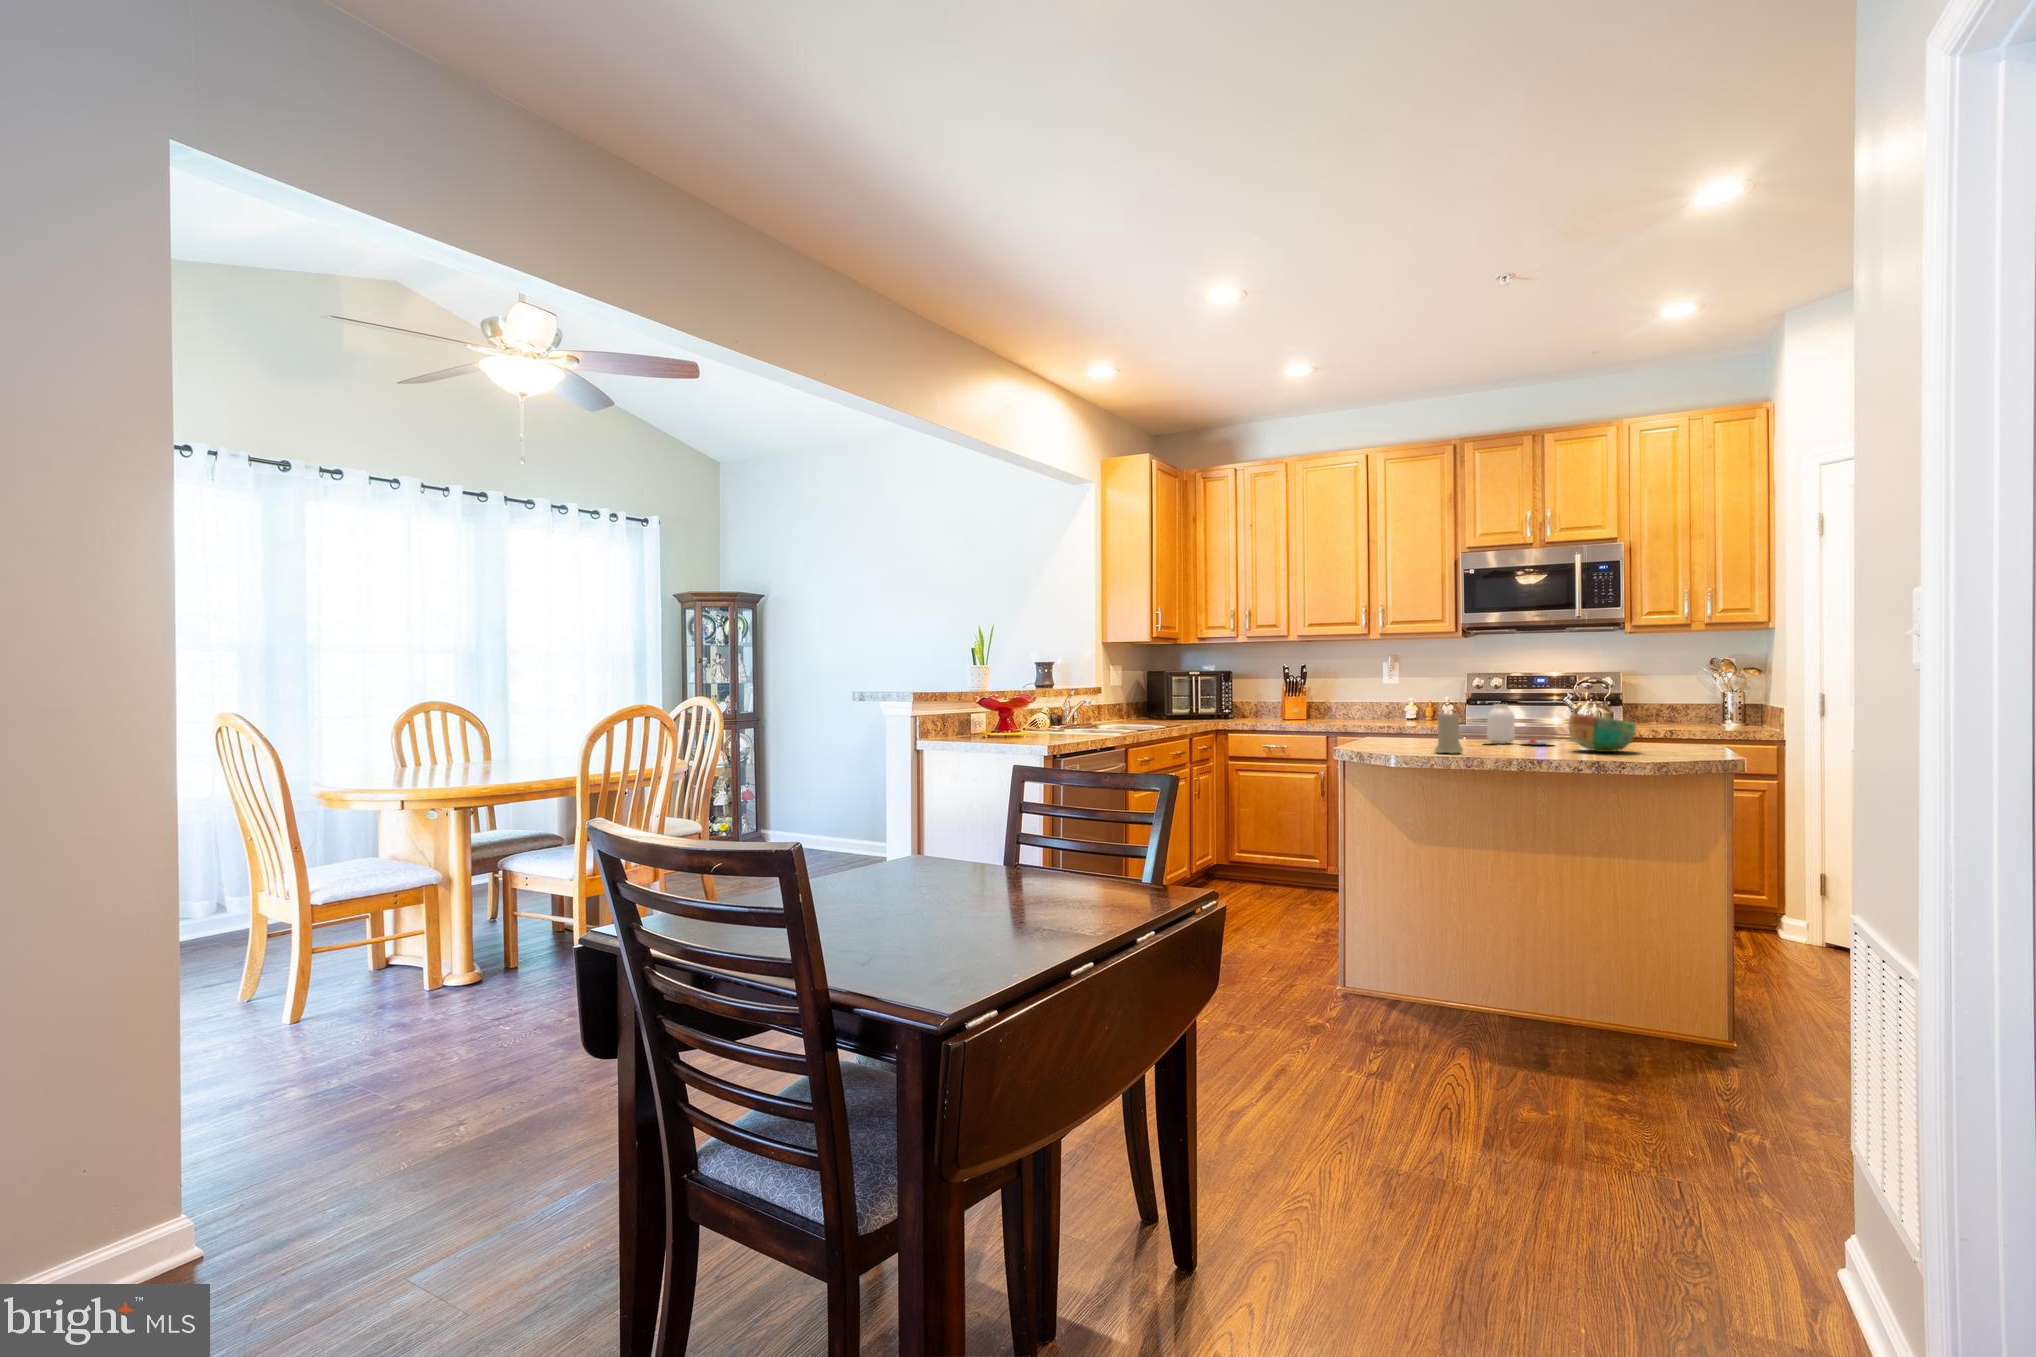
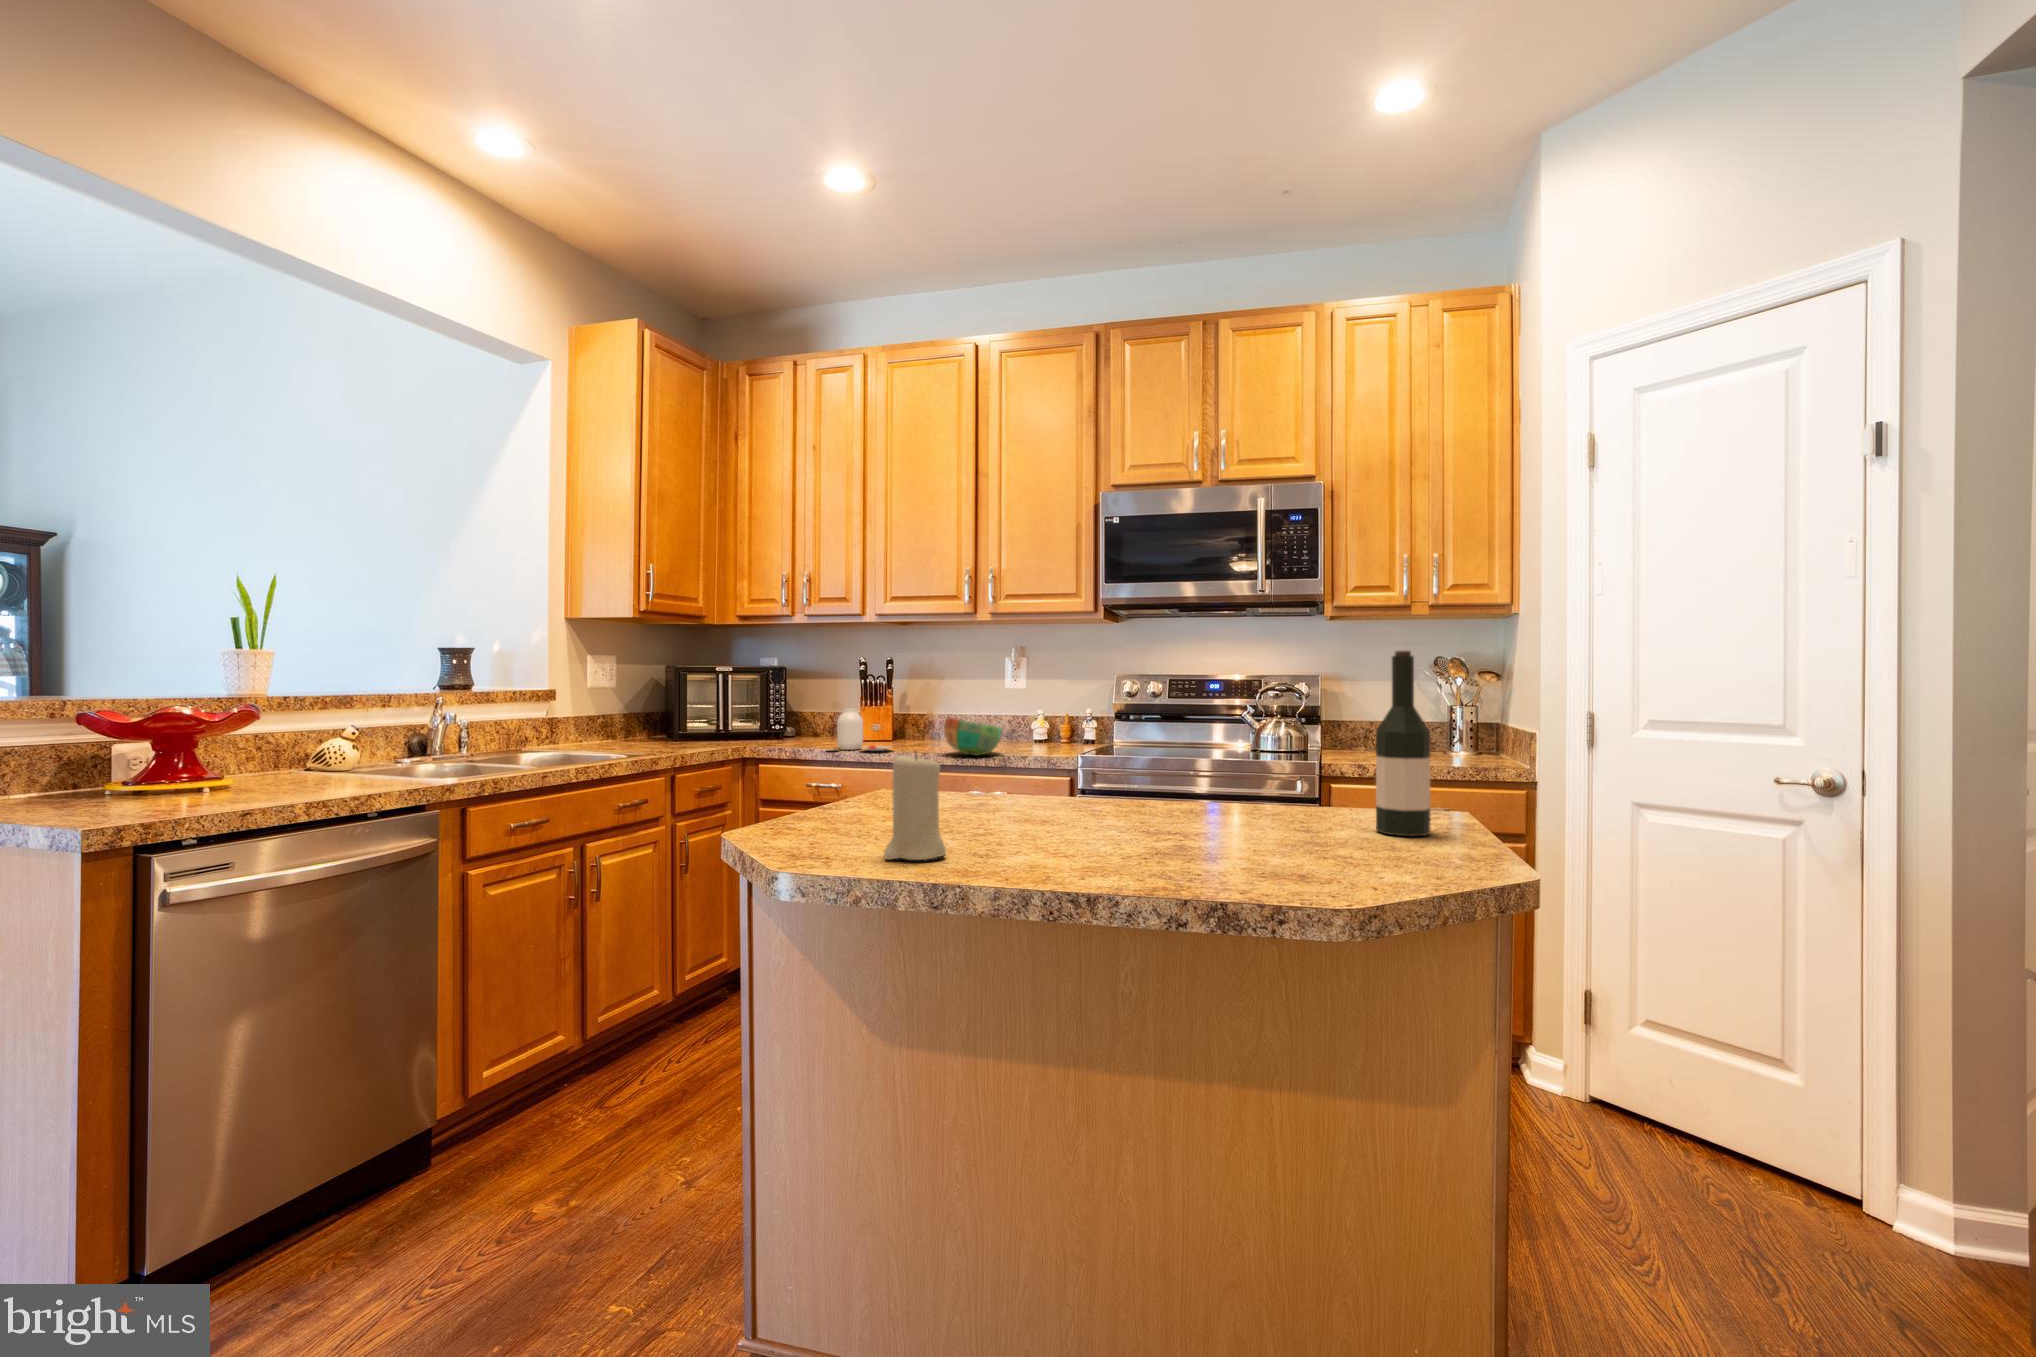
wine bottle: none [1661,664,1691,750] -> present [1376,651,1431,836]
jar: present [1487,704,1552,745] -> present [837,708,891,751]
bowl: present [1569,714,1636,752] -> present [944,718,1002,755]

